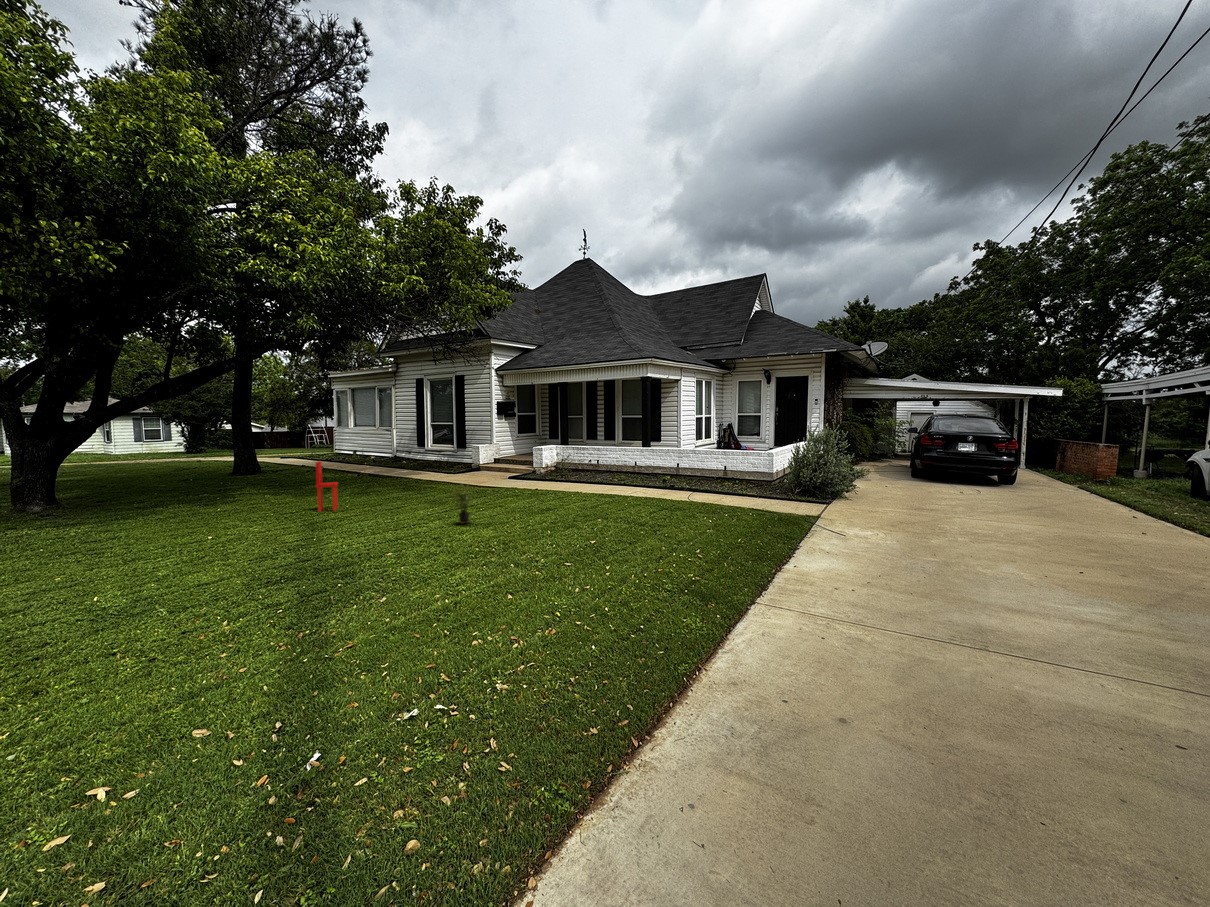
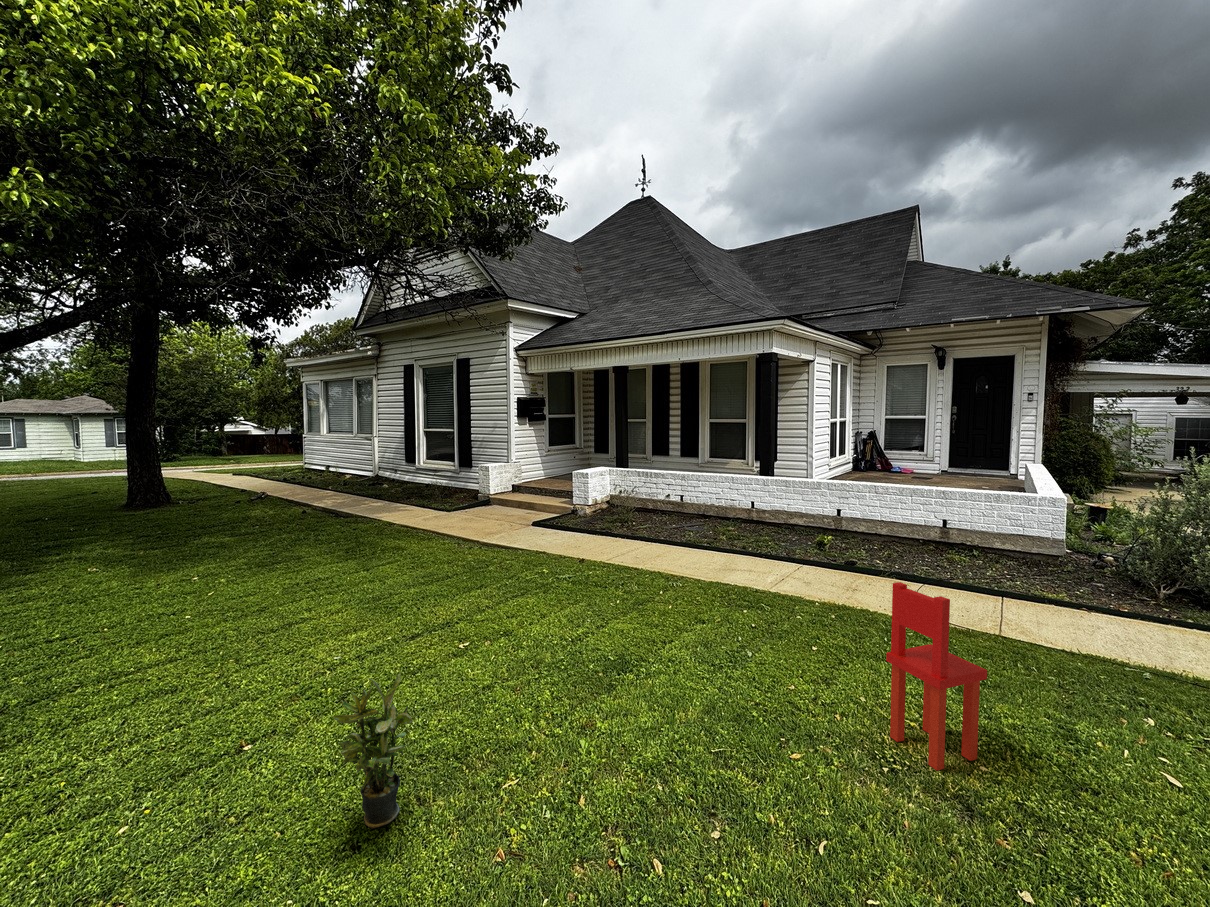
chair: present [315,461,338,512] -> present [886,582,987,771]

